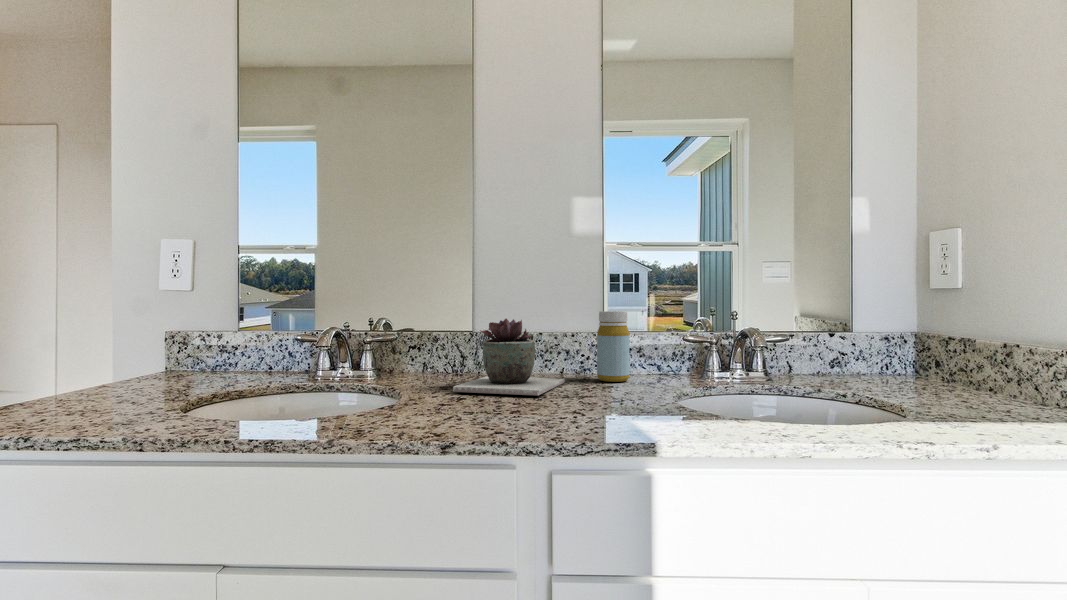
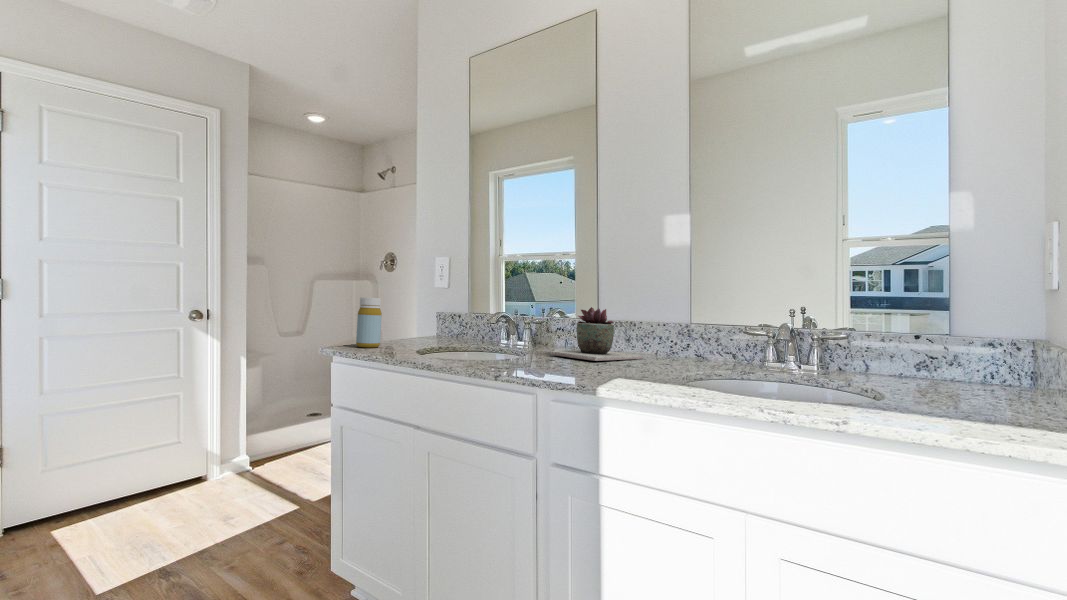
bottle: present [597,311,629,382] -> present [356,298,382,347]

